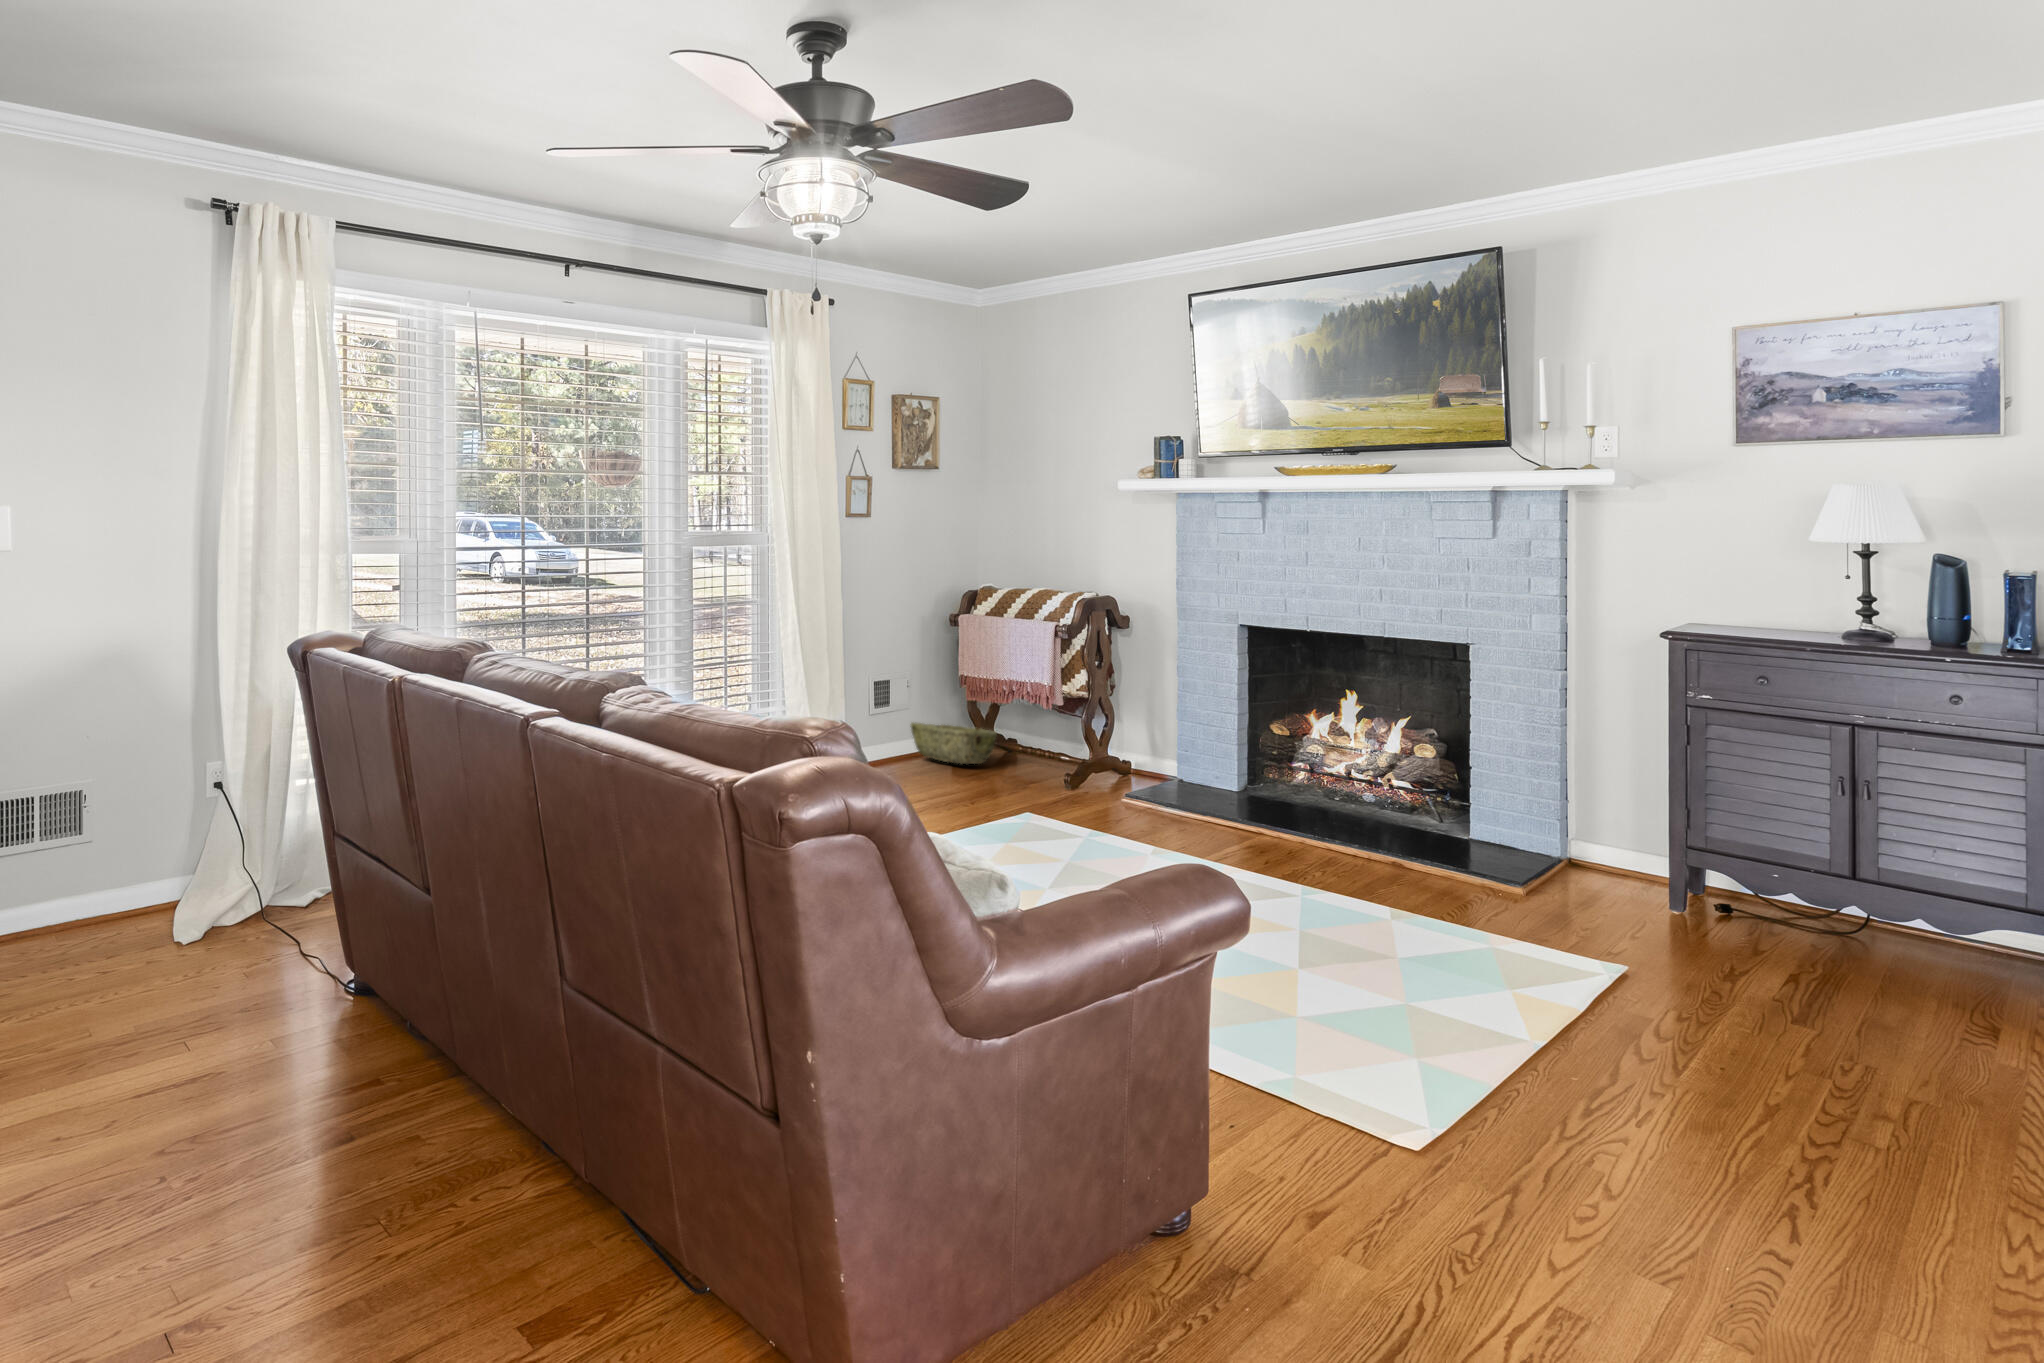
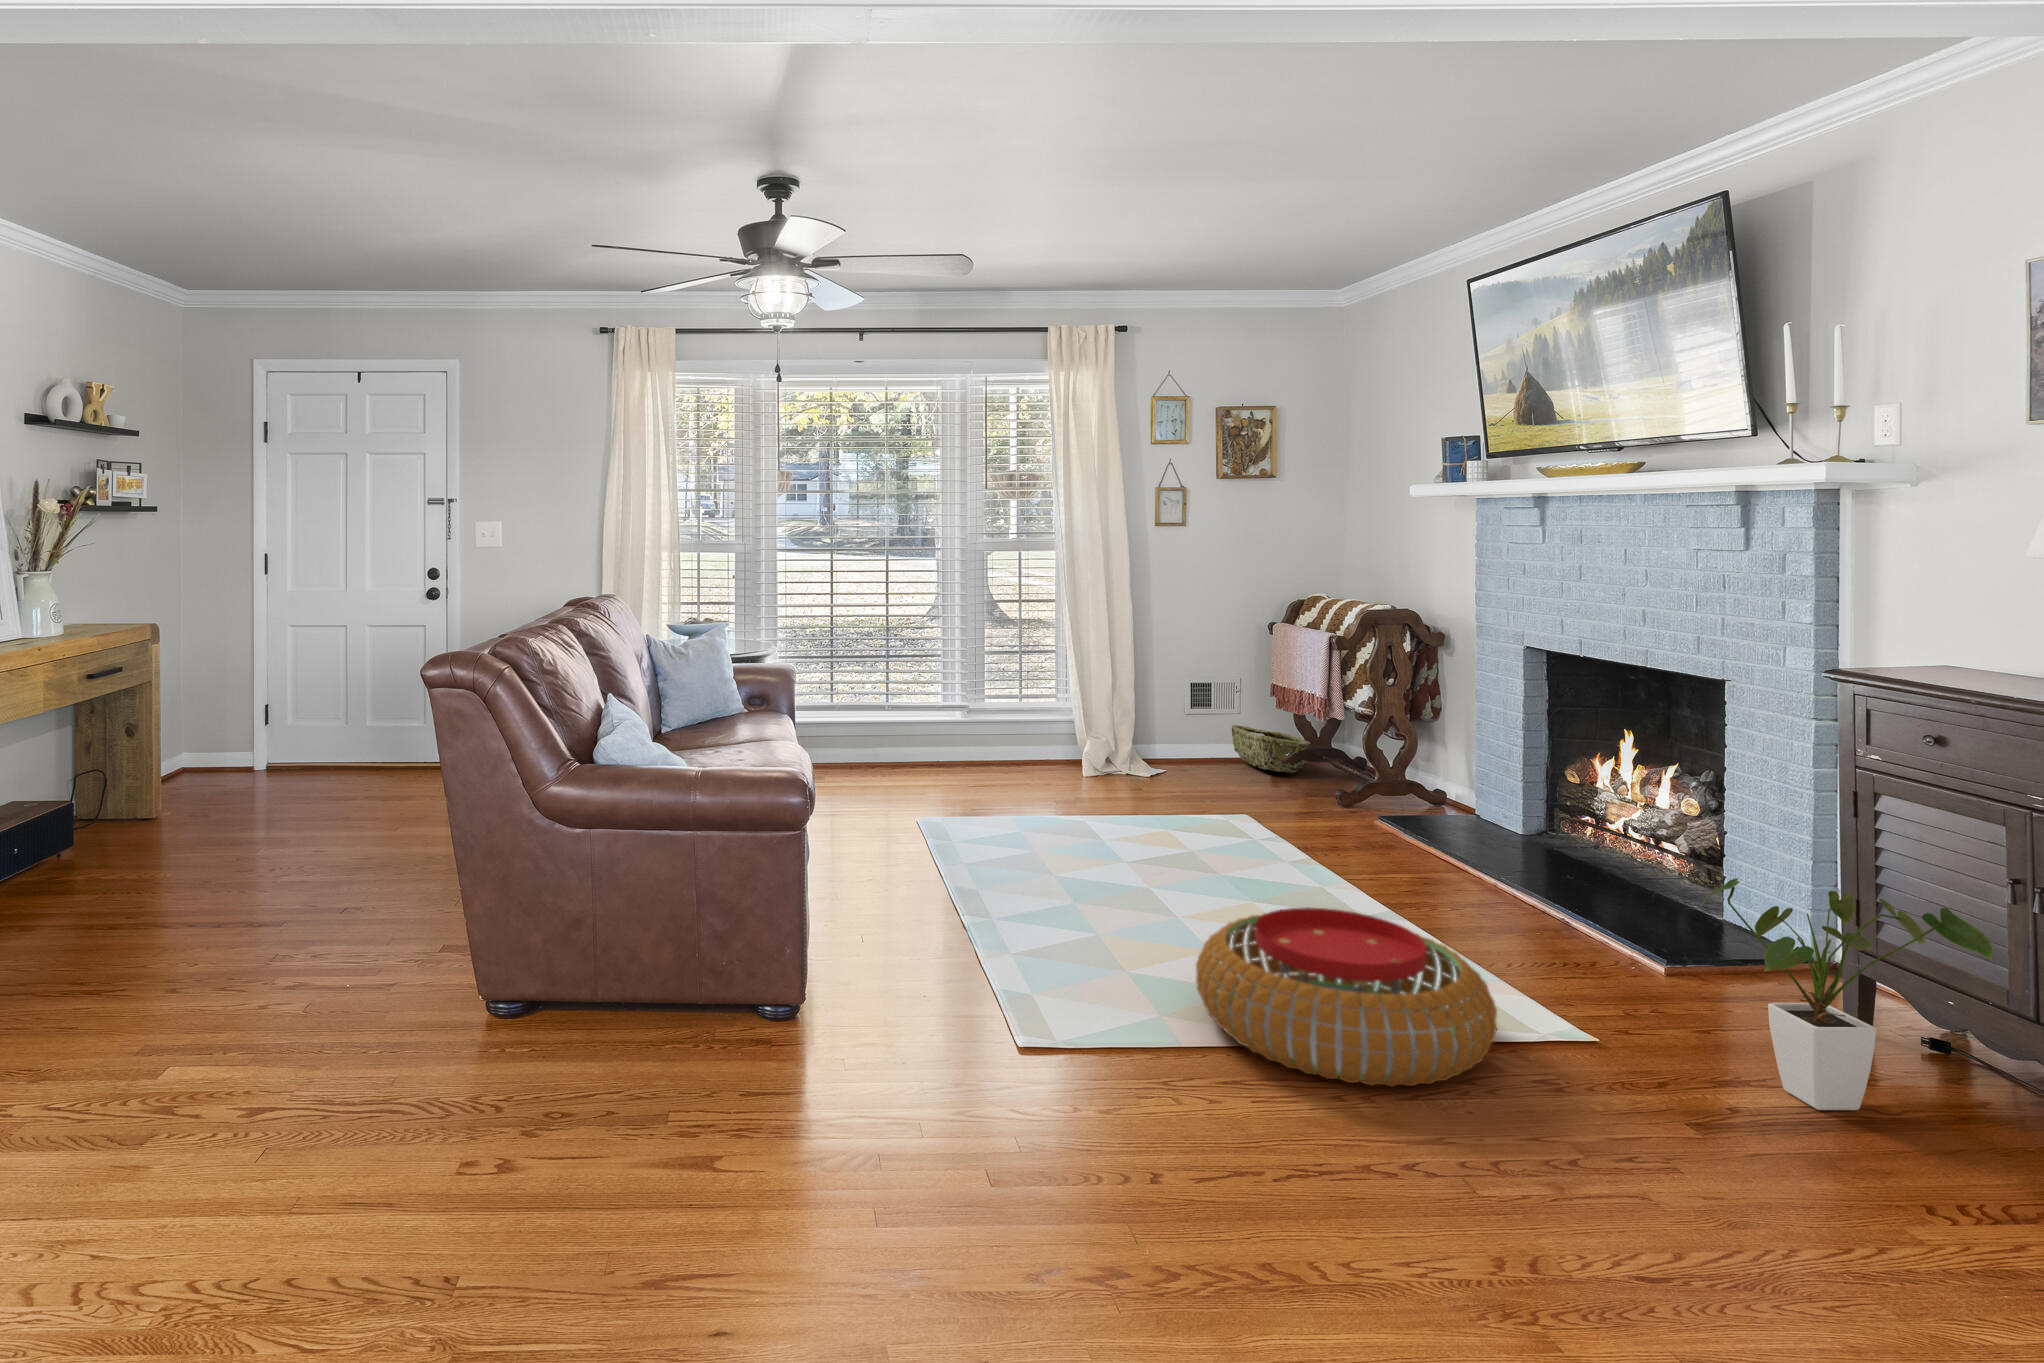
house plant: none [1710,799,1875,970] -> present [1701,878,1994,1110]
pouf: none [1363,890,1672,1058] -> present [1196,908,1497,1086]

